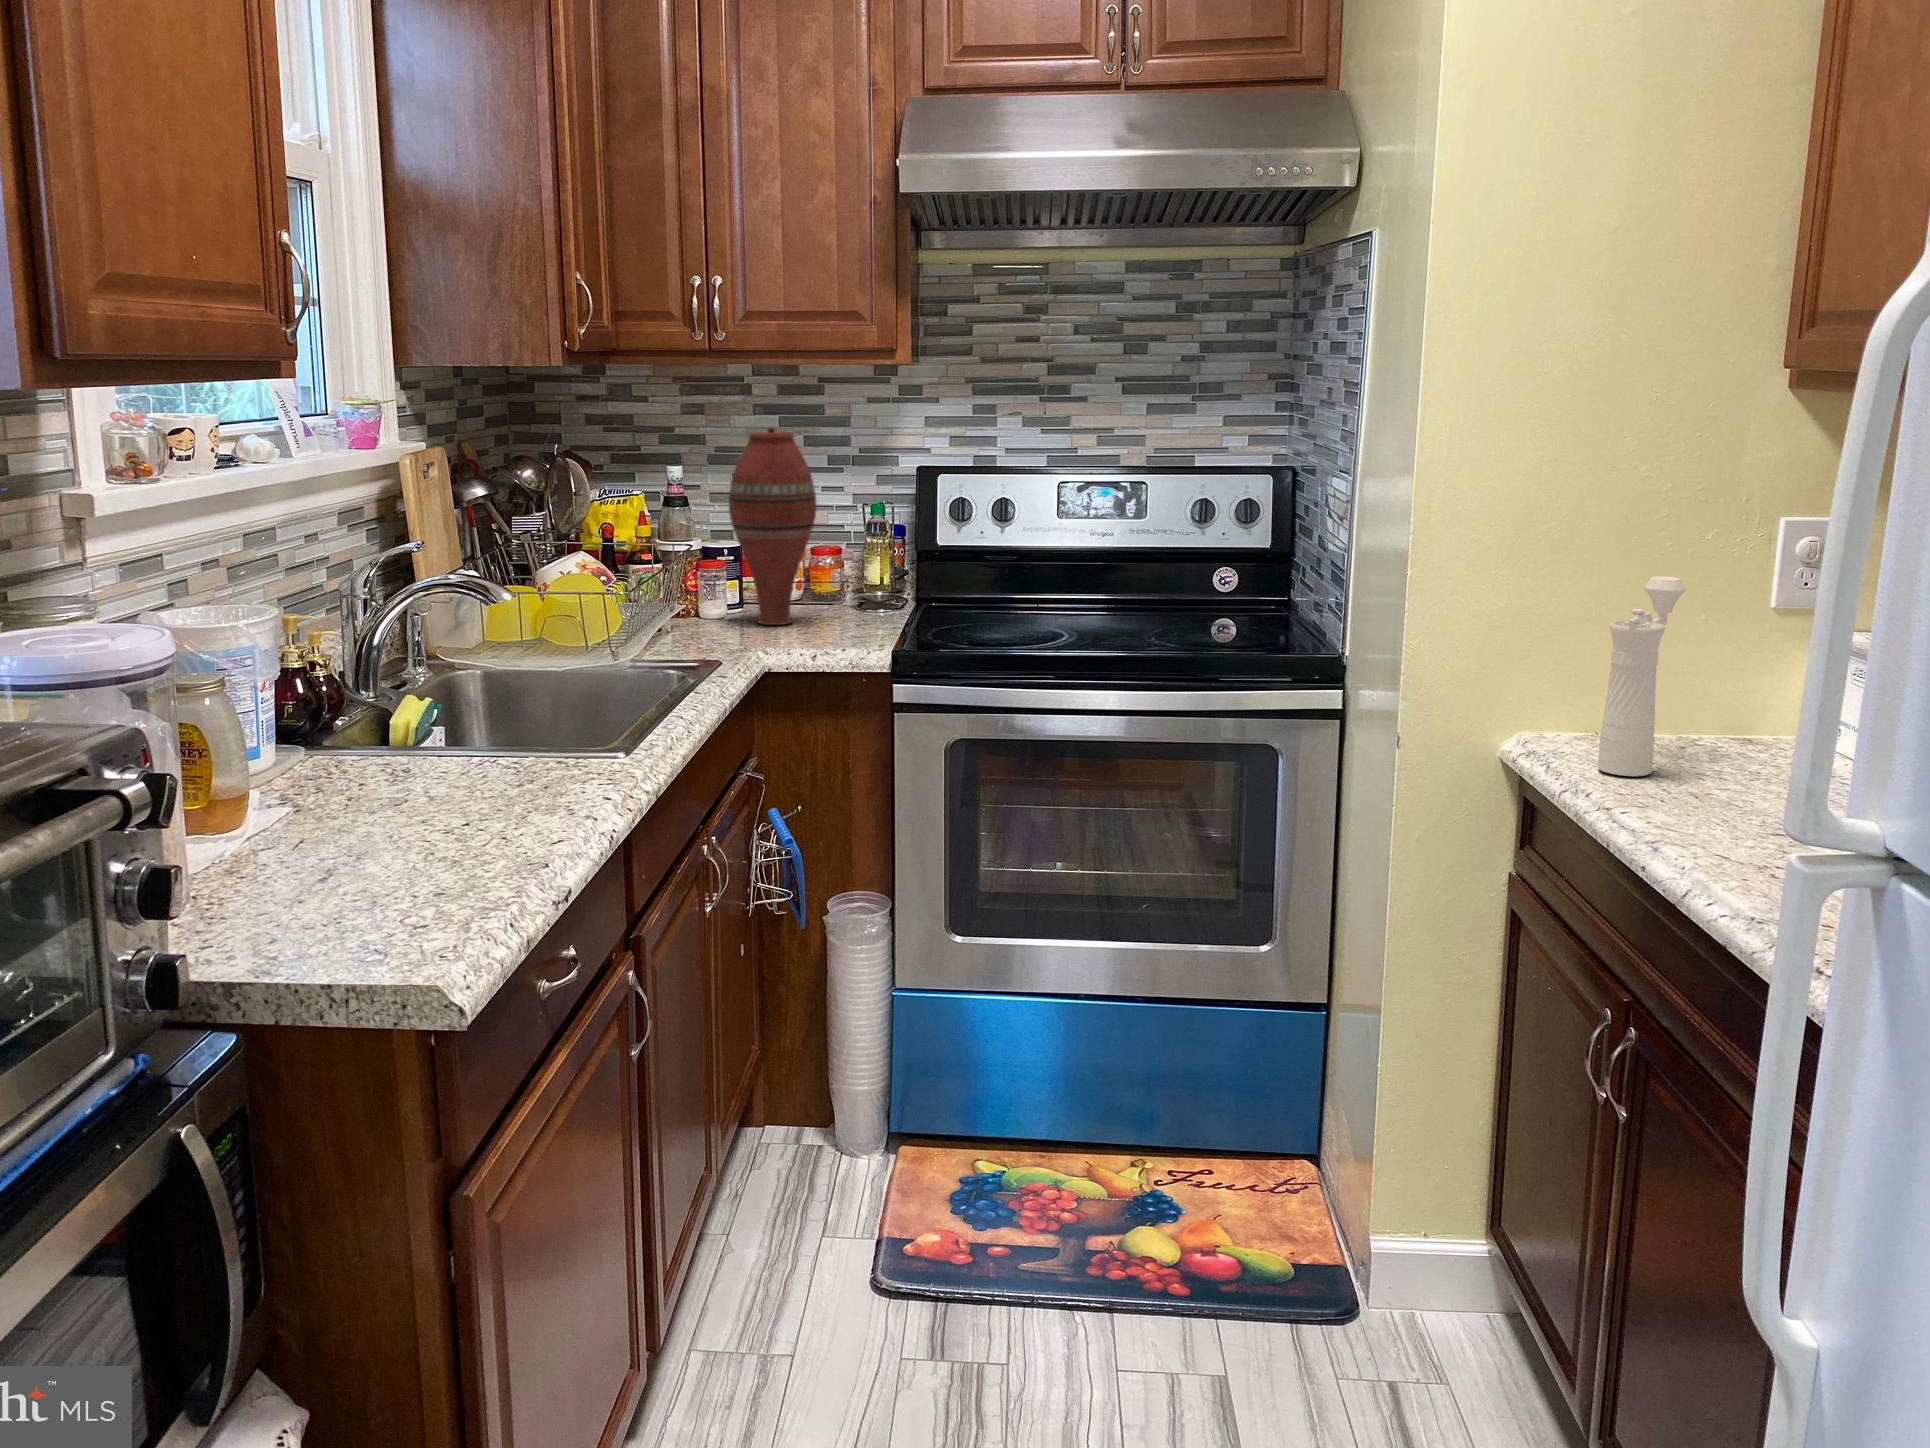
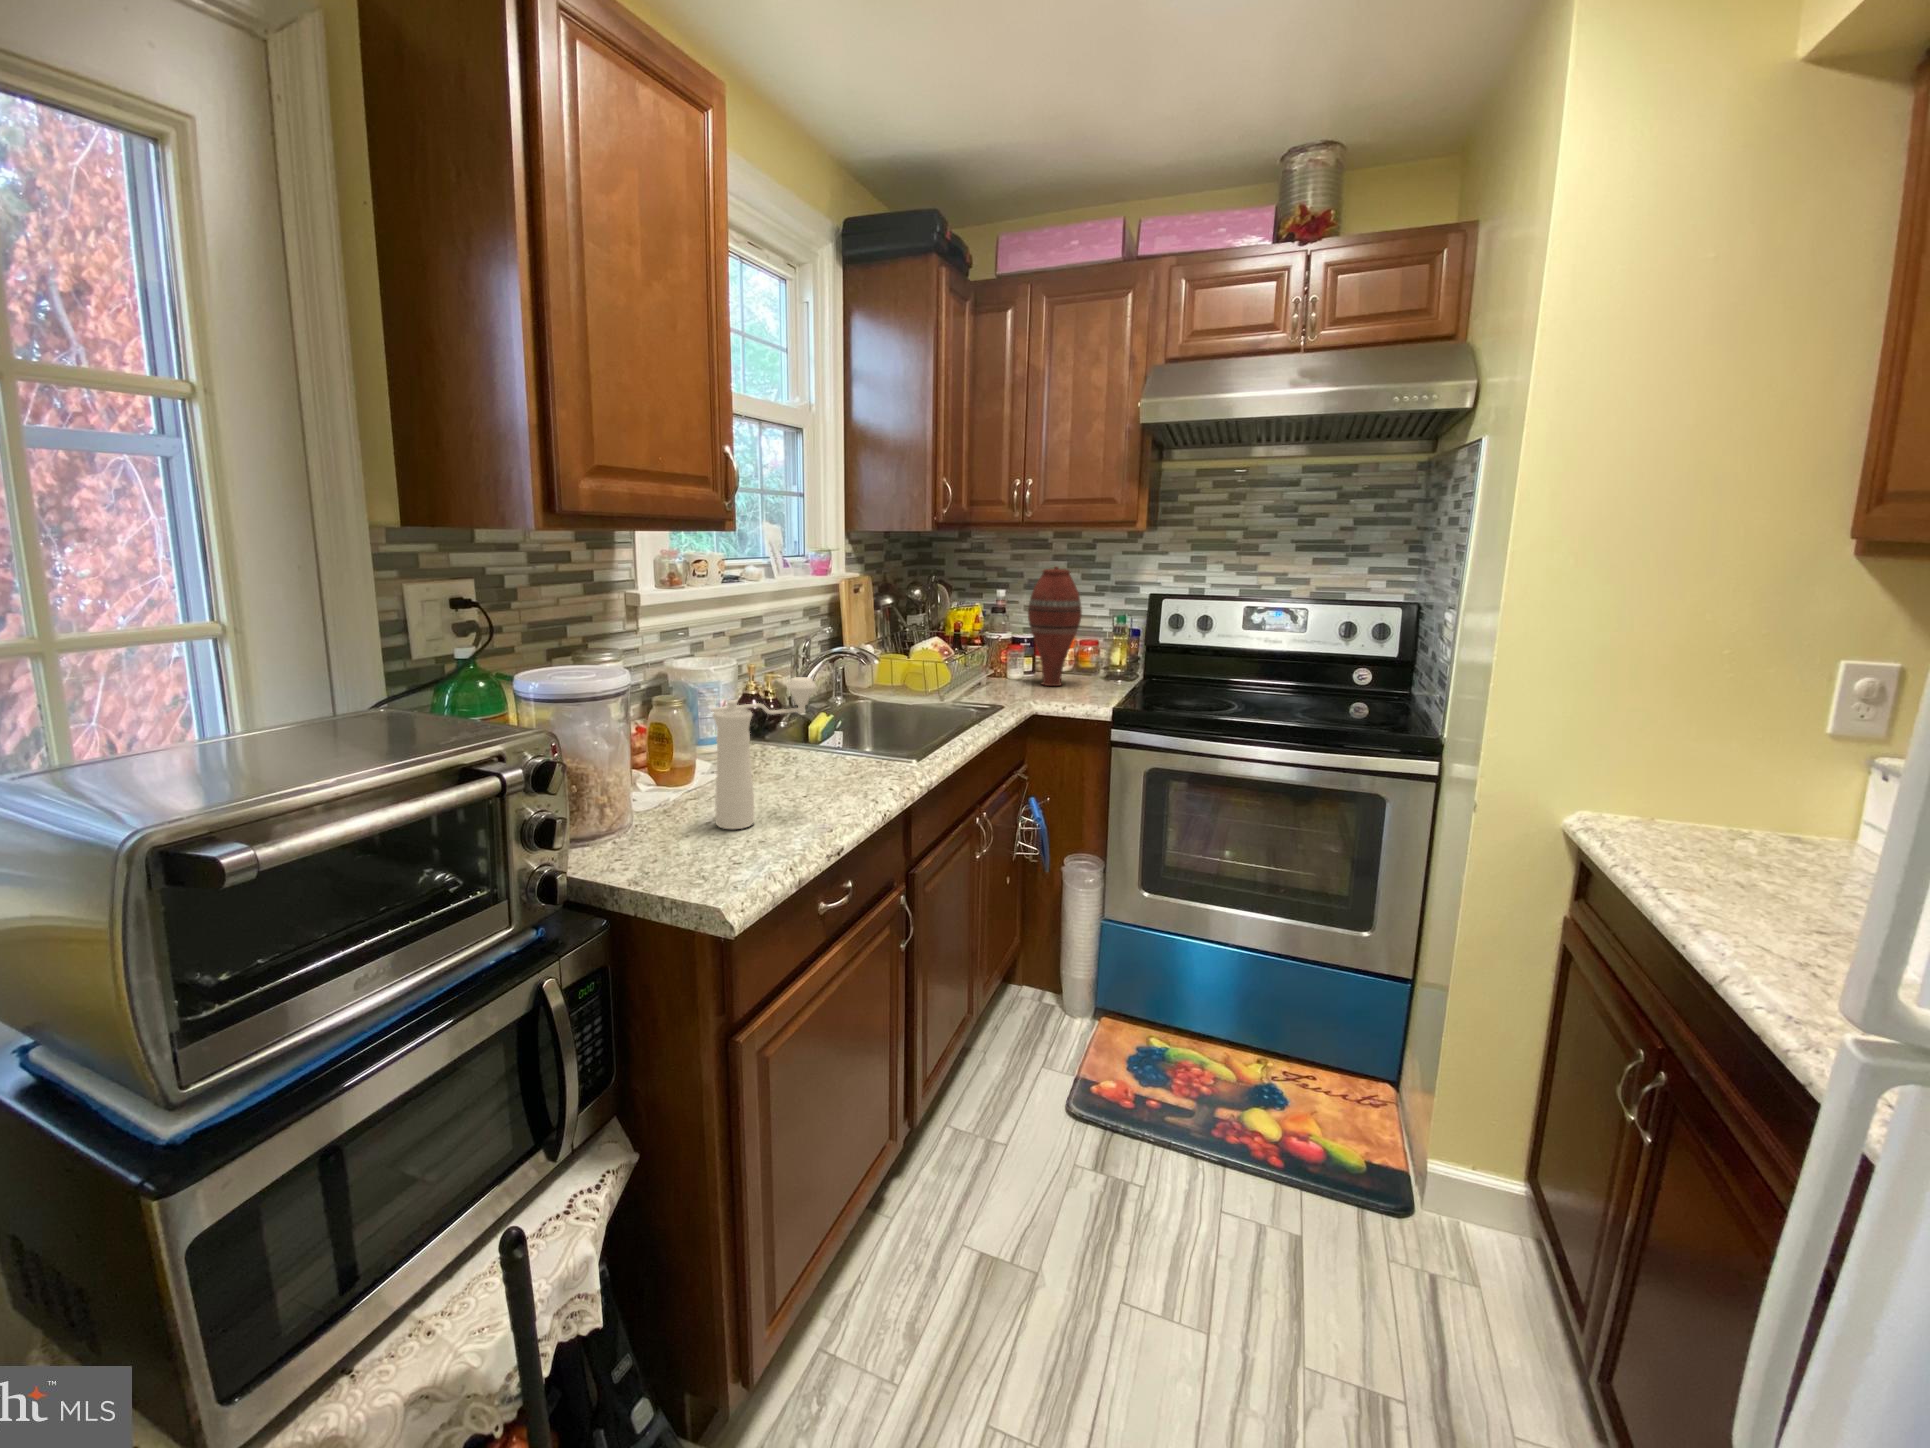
pepper mill: present [1598,577,1686,776] -> present [712,677,816,829]

